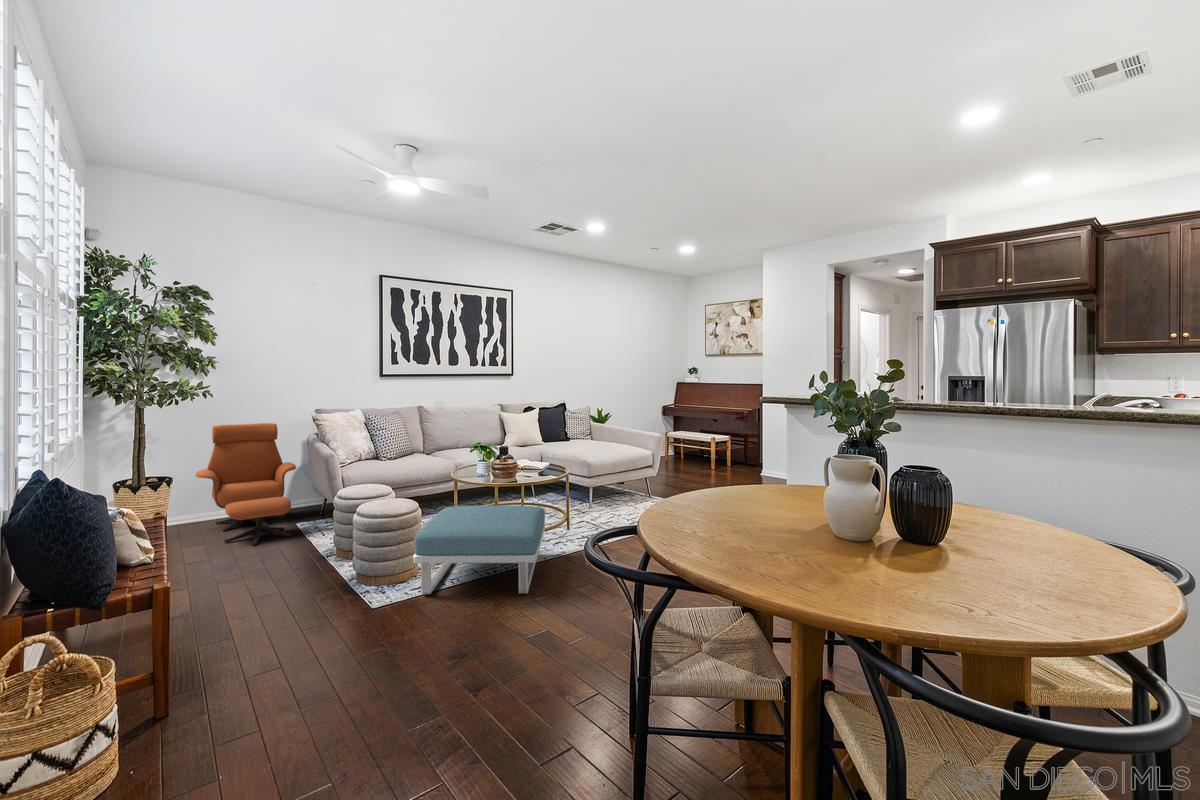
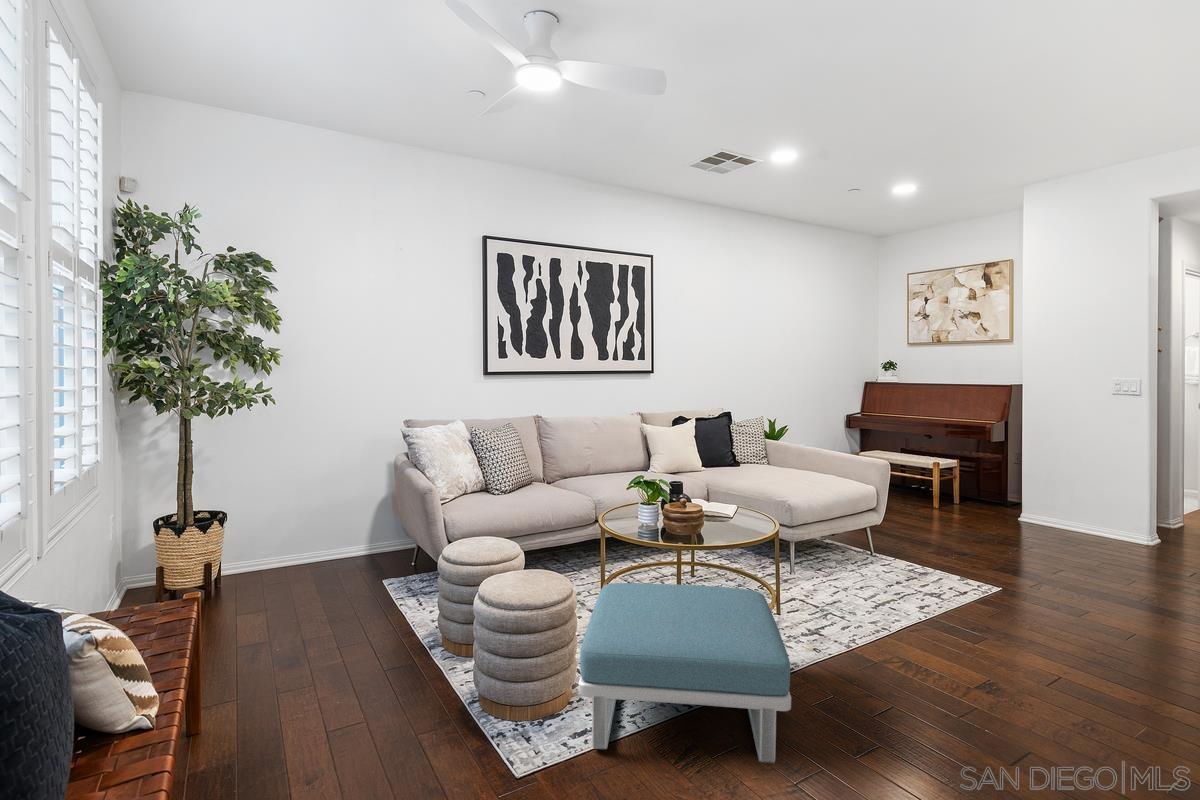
lounge chair: present [196,423,296,545] -> none [254,439,380,617]

